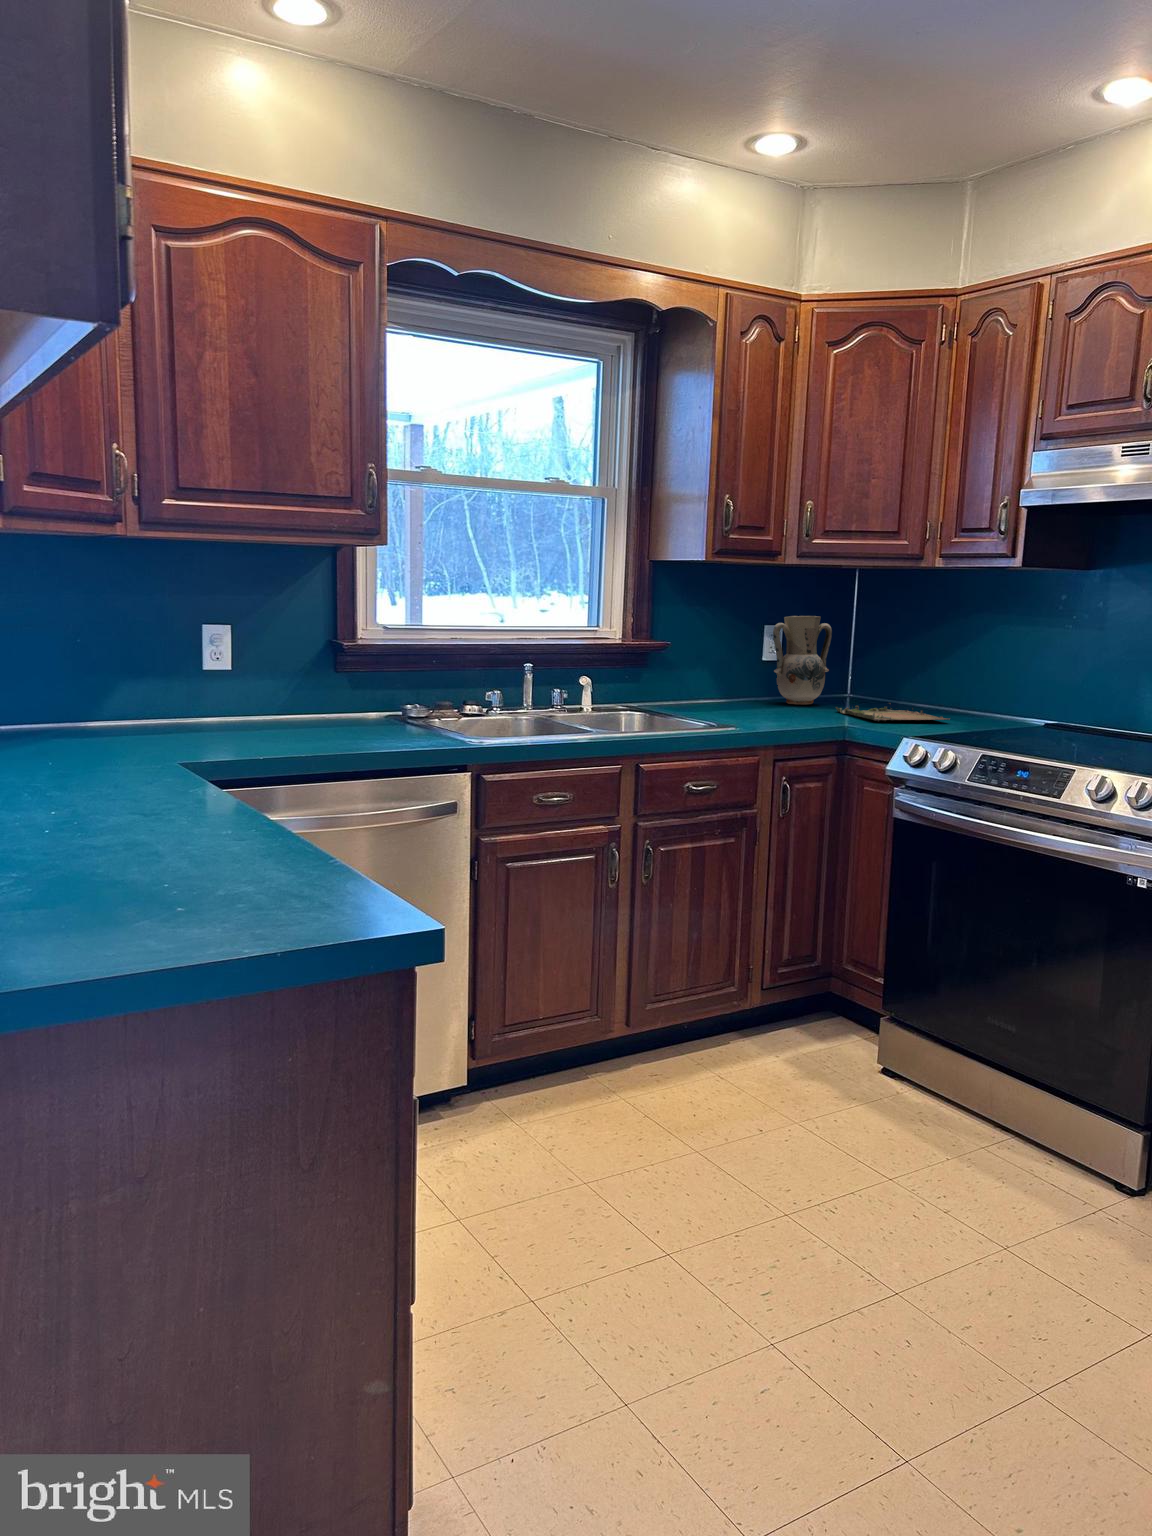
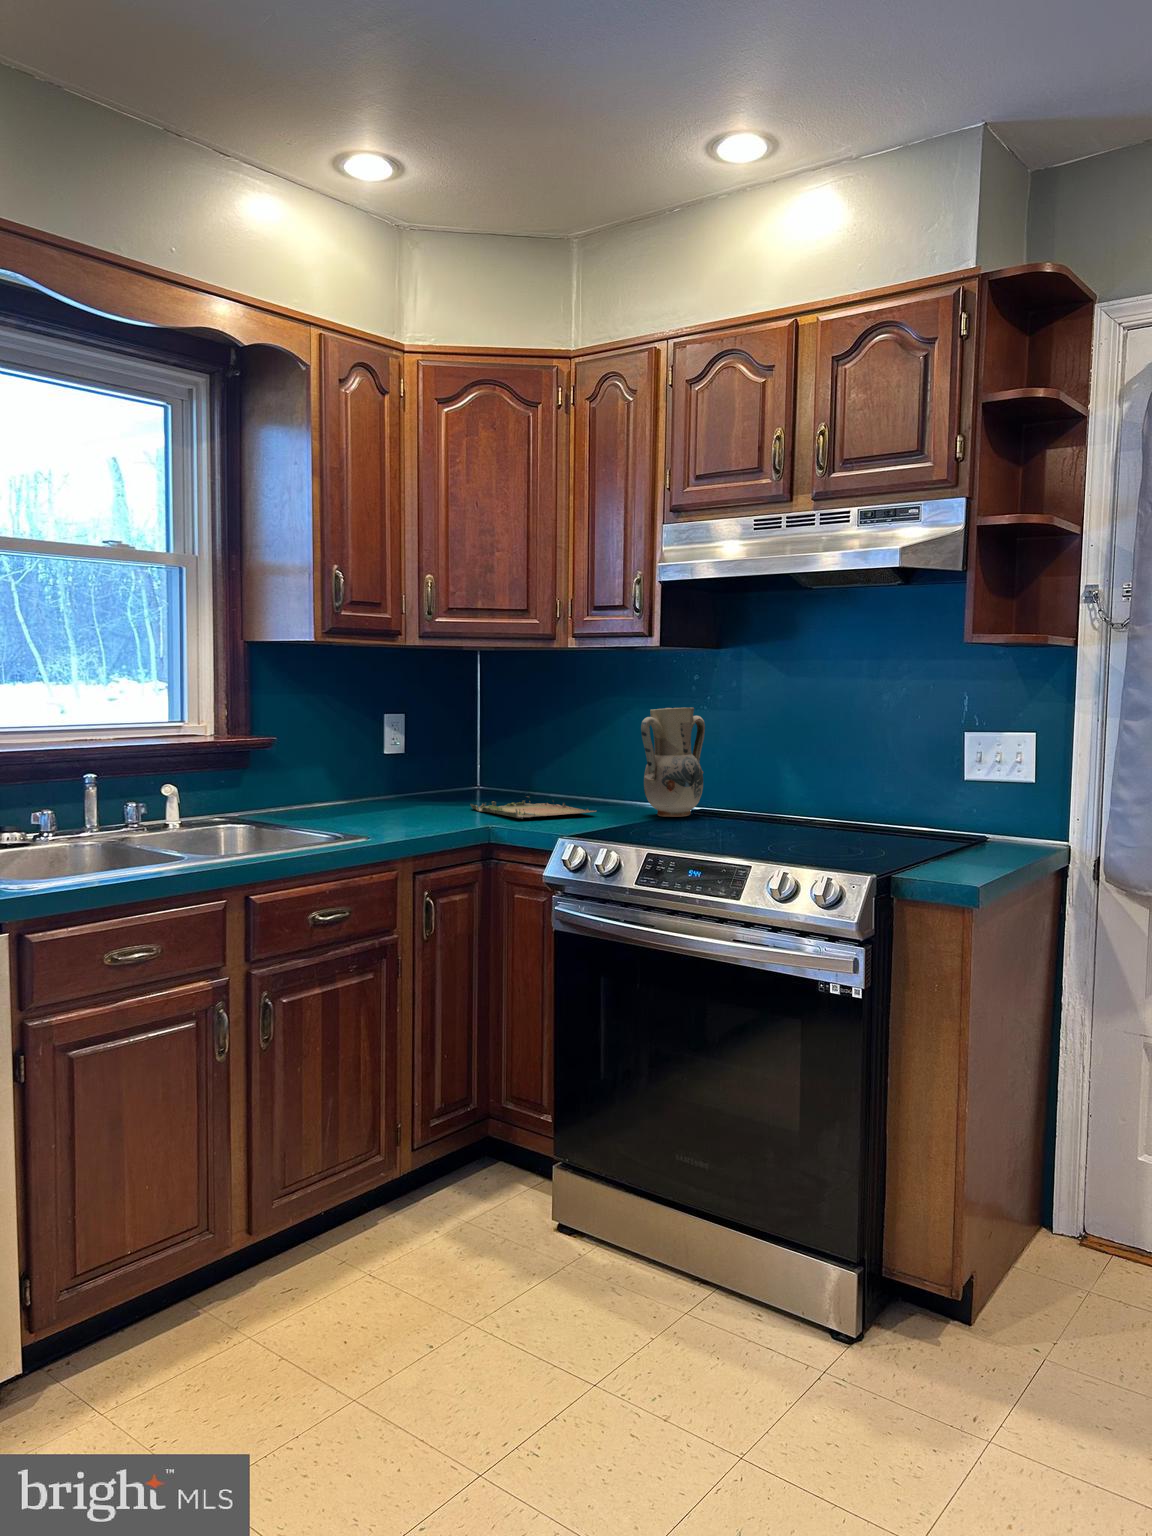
vase: present [773,616,832,704] -> present [641,708,705,817]

